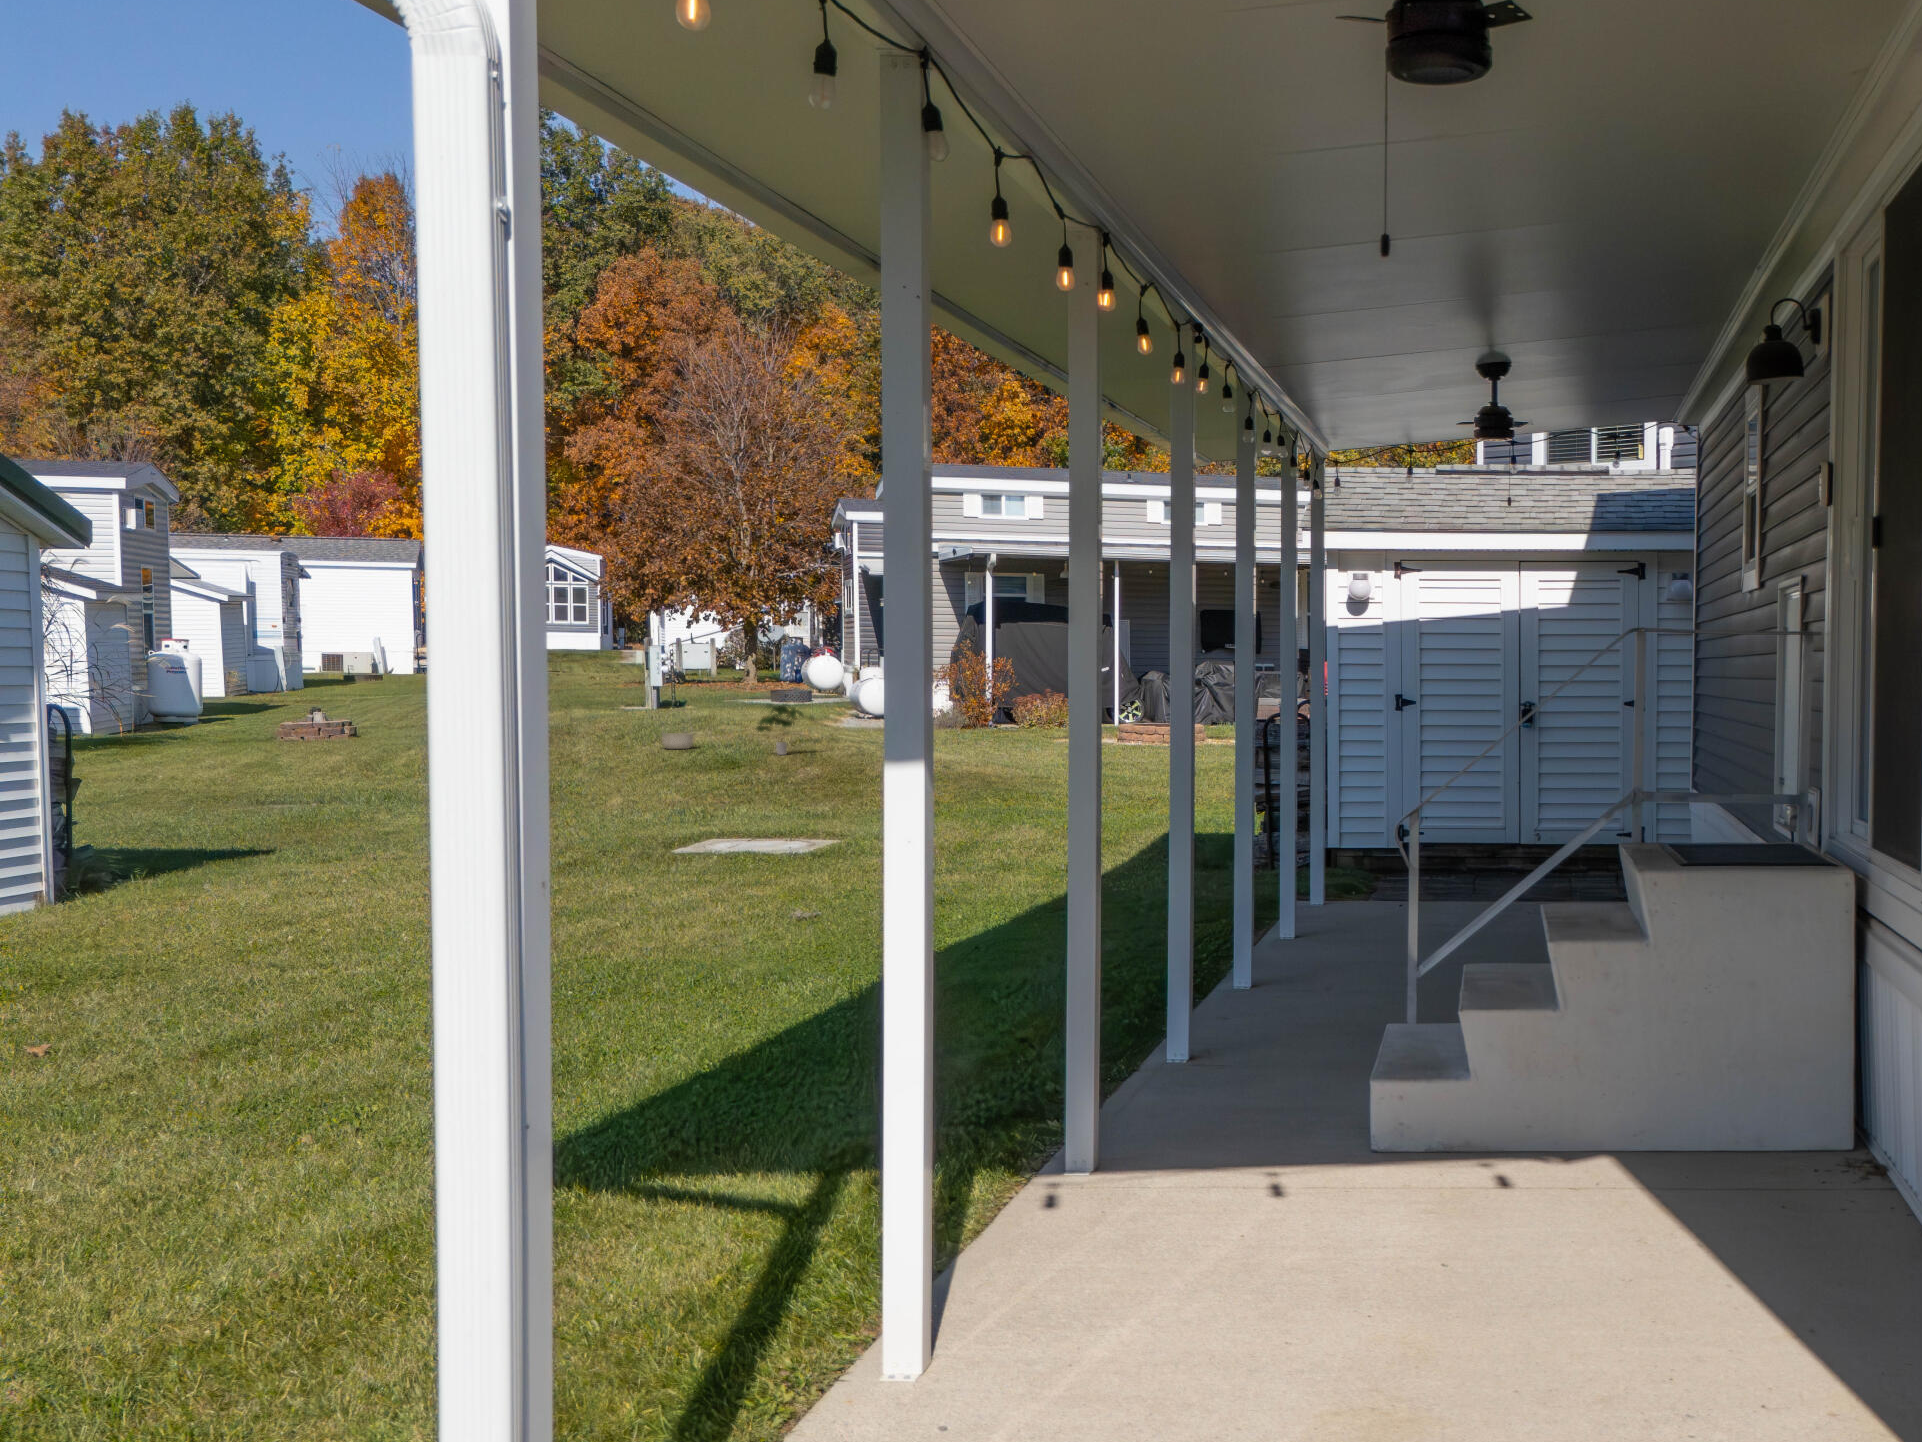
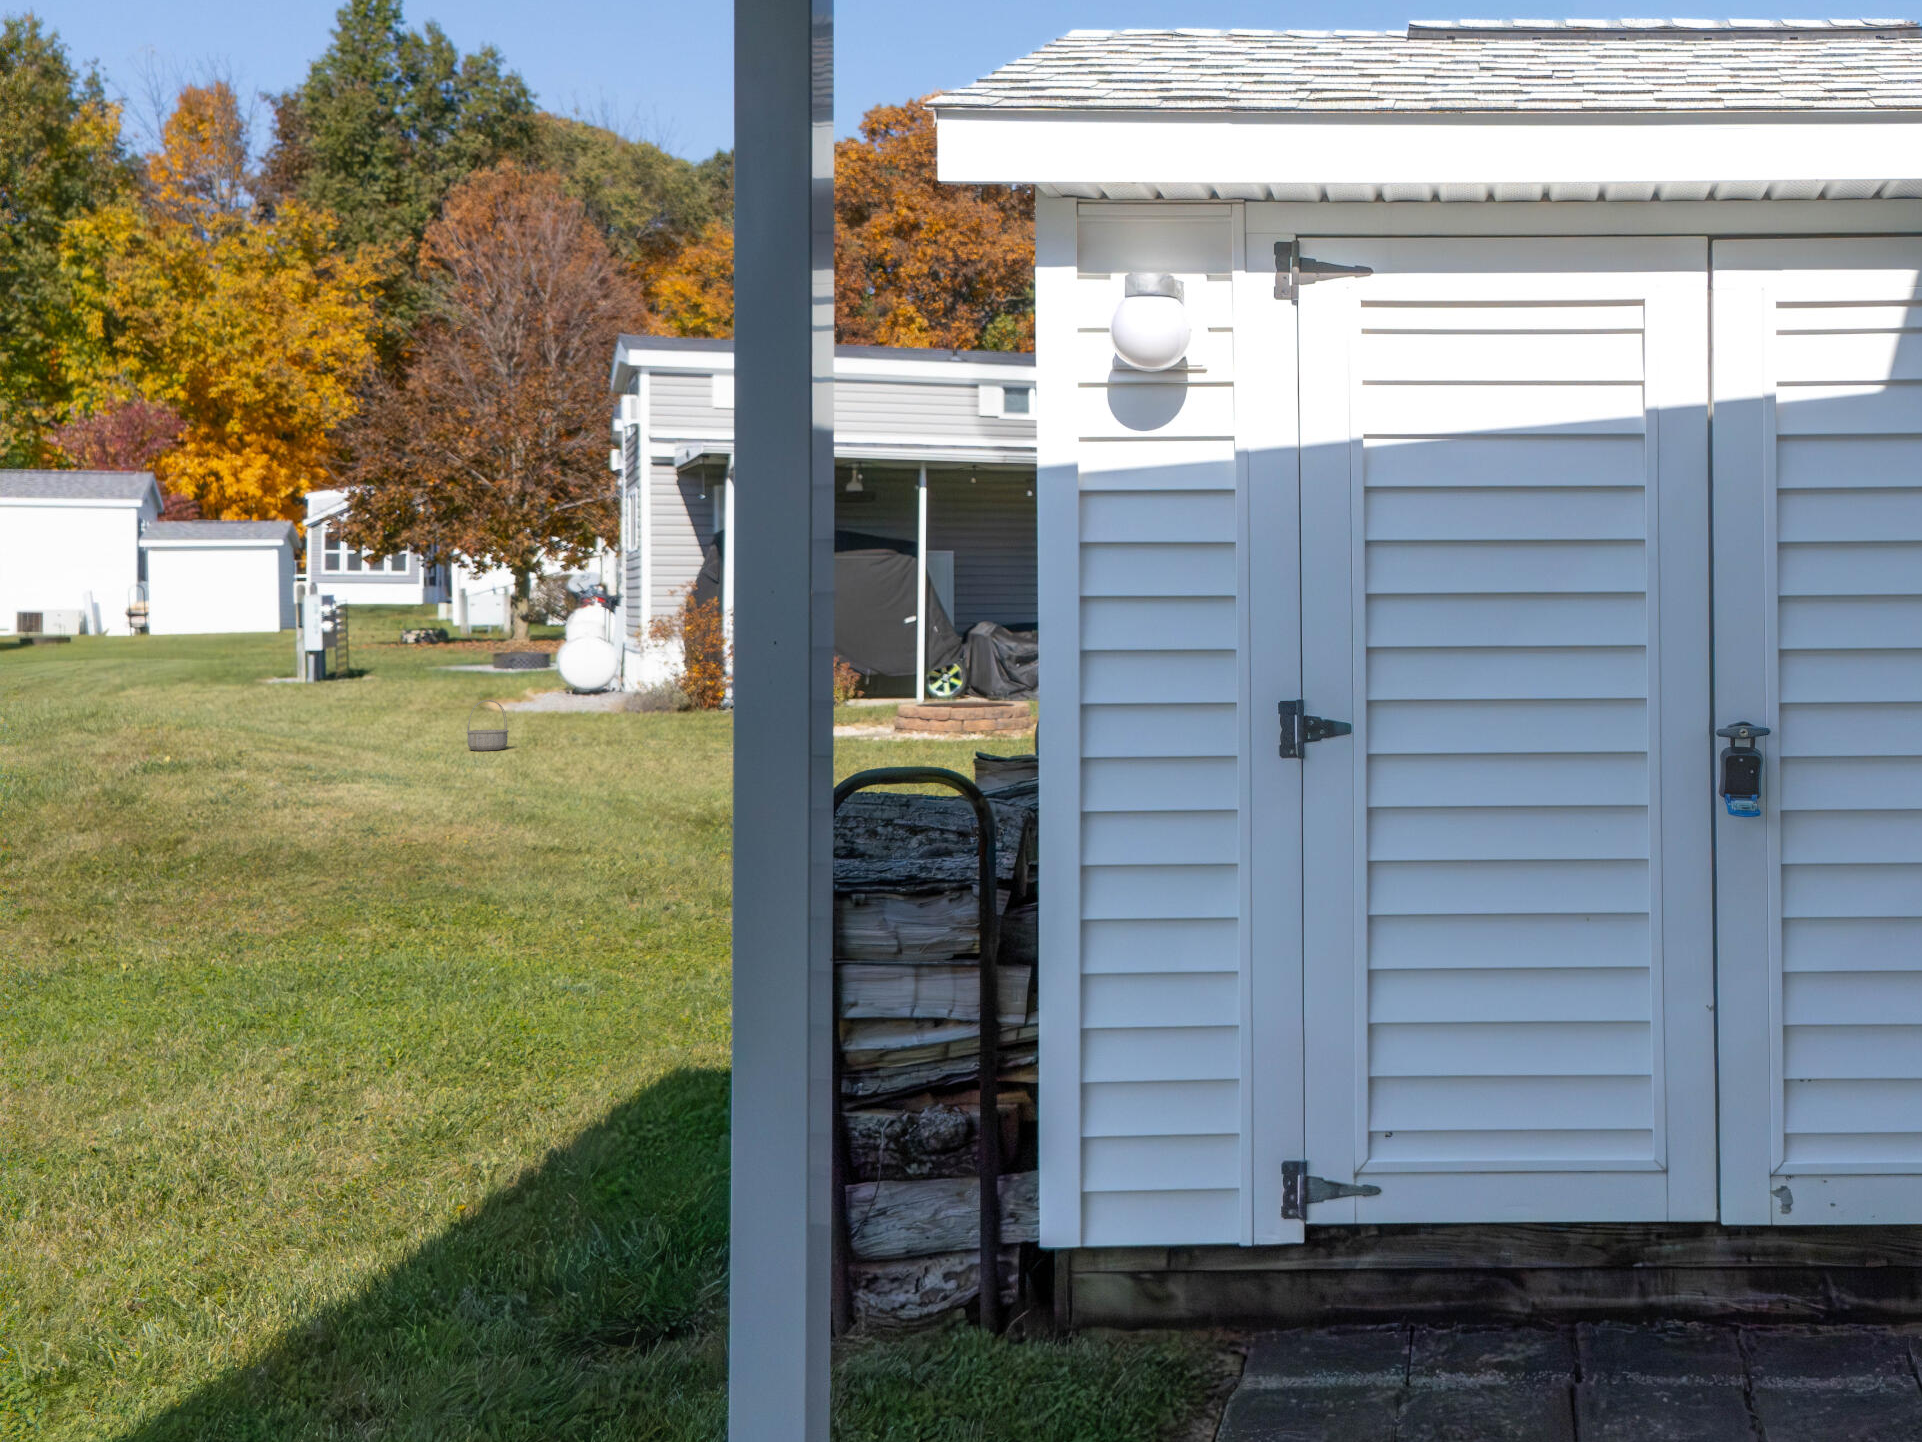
potted plant: present [756,705,803,755] -> none [586,694,649,758]

